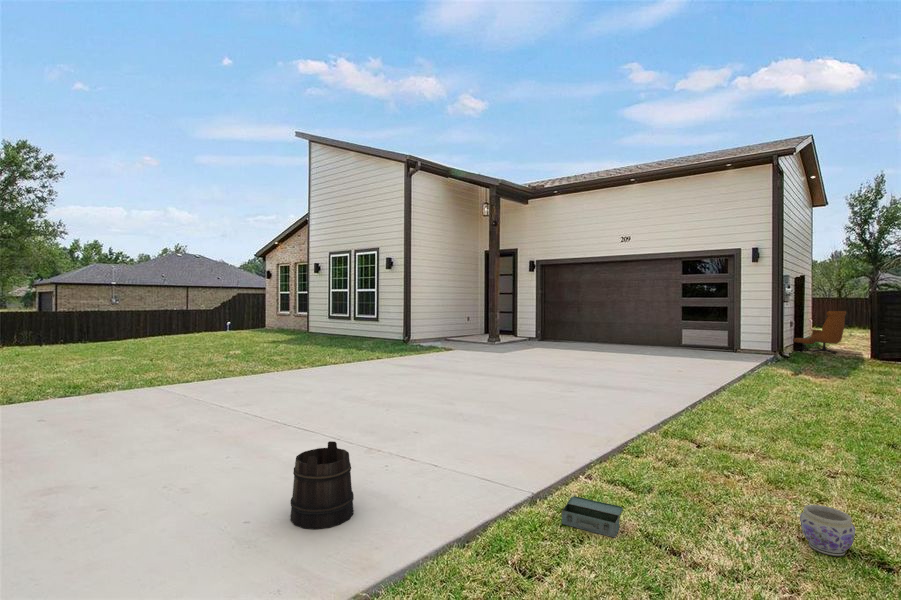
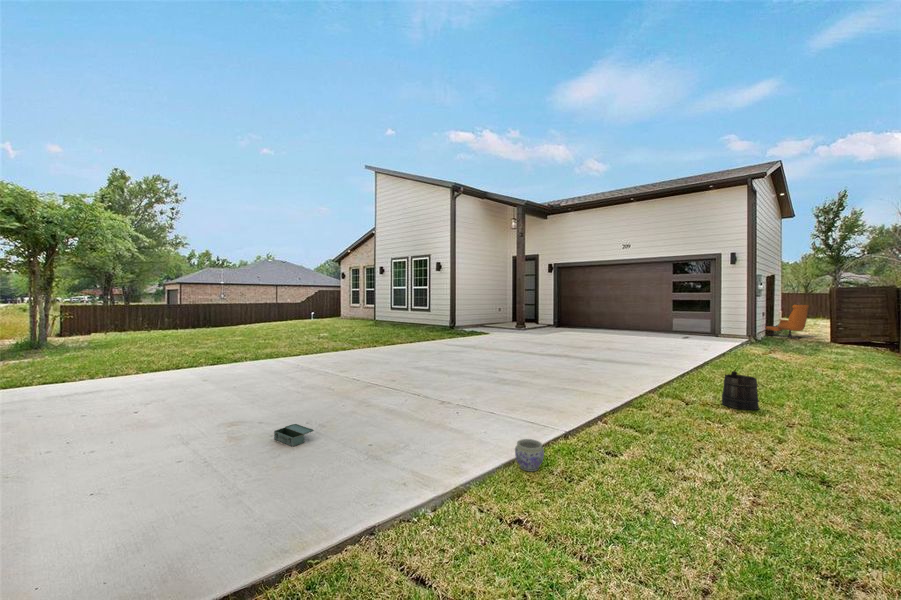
bucket: present [290,441,354,529] -> present [722,371,759,410]
toolbox: present [562,496,623,537] -> present [274,424,314,446]
planter: present [800,505,855,557] -> present [515,439,544,472]

